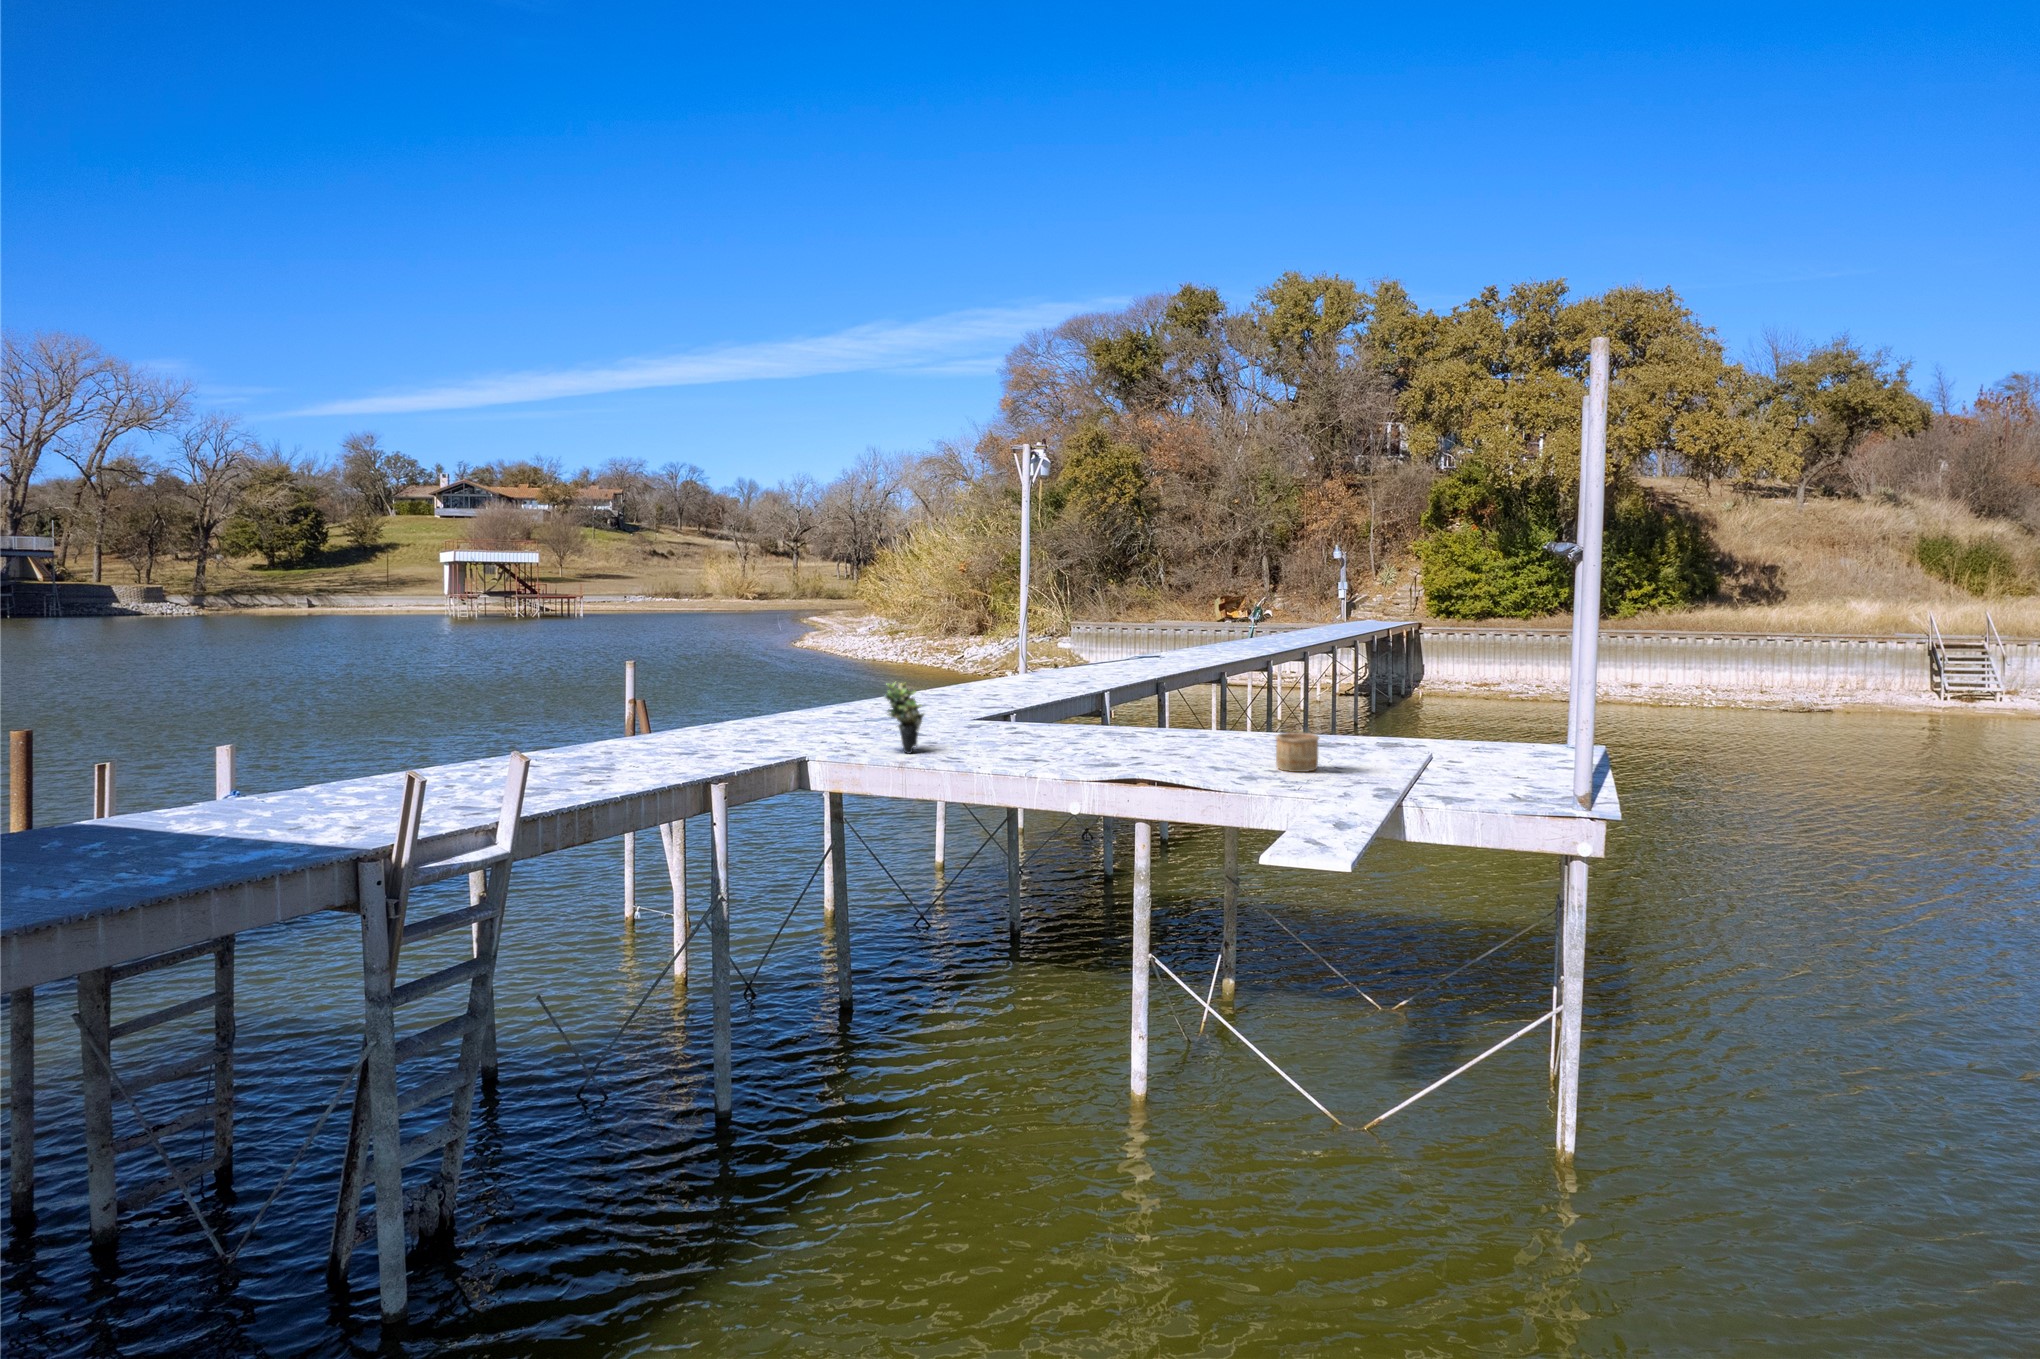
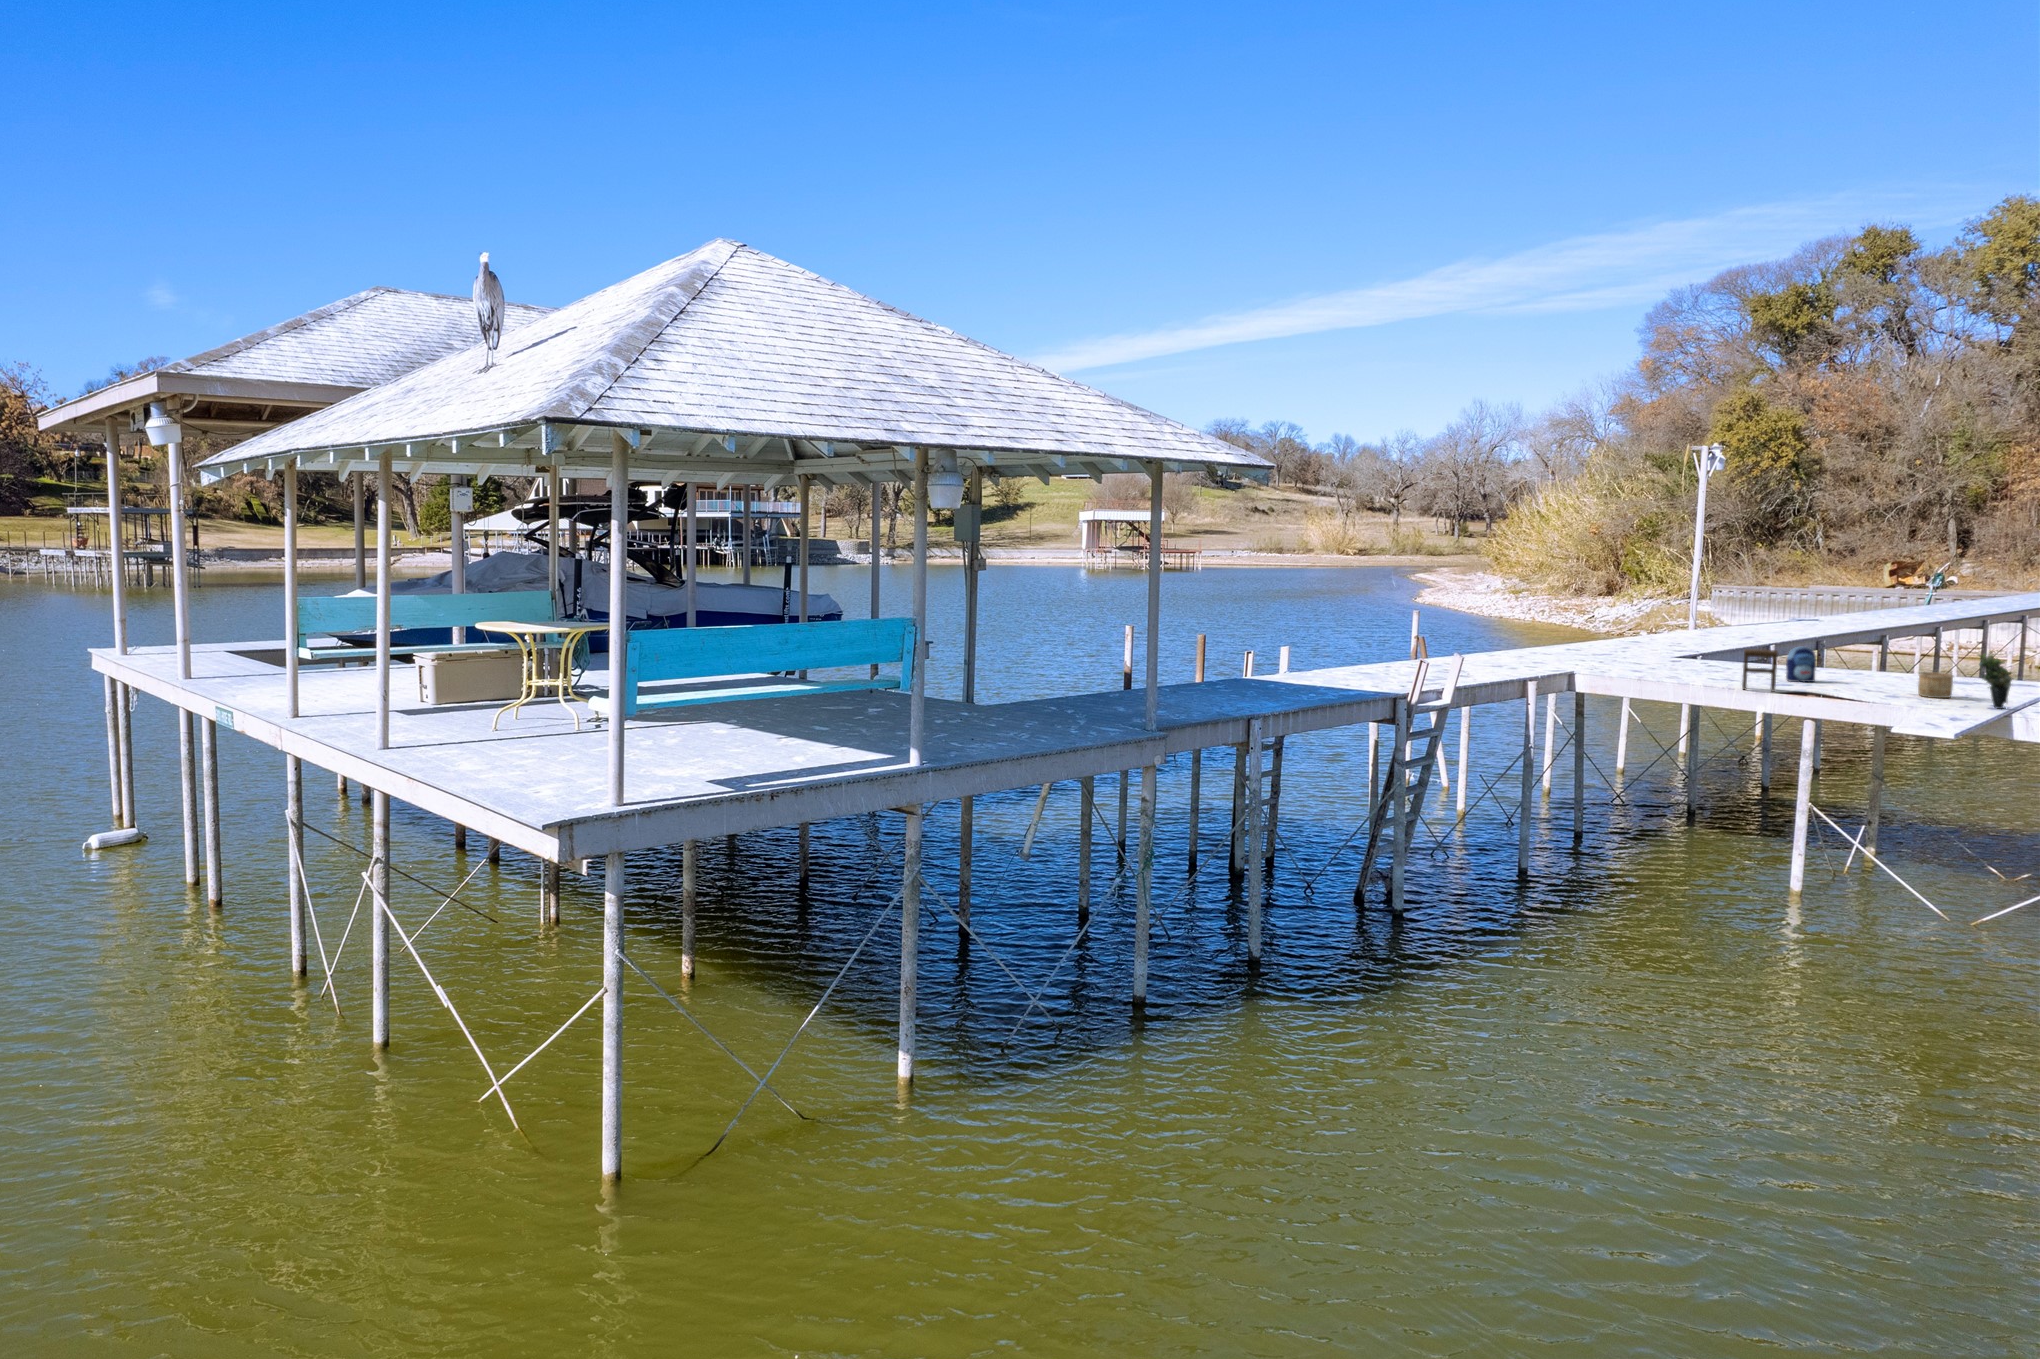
potted plant: present [884,682,924,754] -> present [1979,654,2013,709]
backpack: none [1108,699,1146,753] -> present [1786,646,1816,682]
stool: none [1044,710,1092,776] -> present [1742,649,1778,692]

